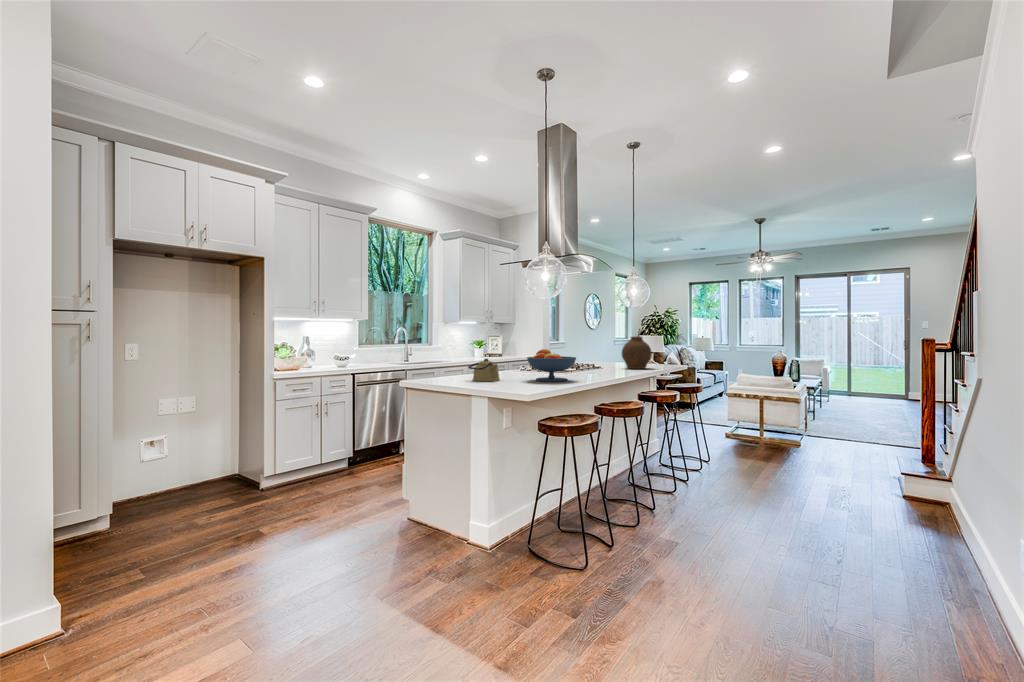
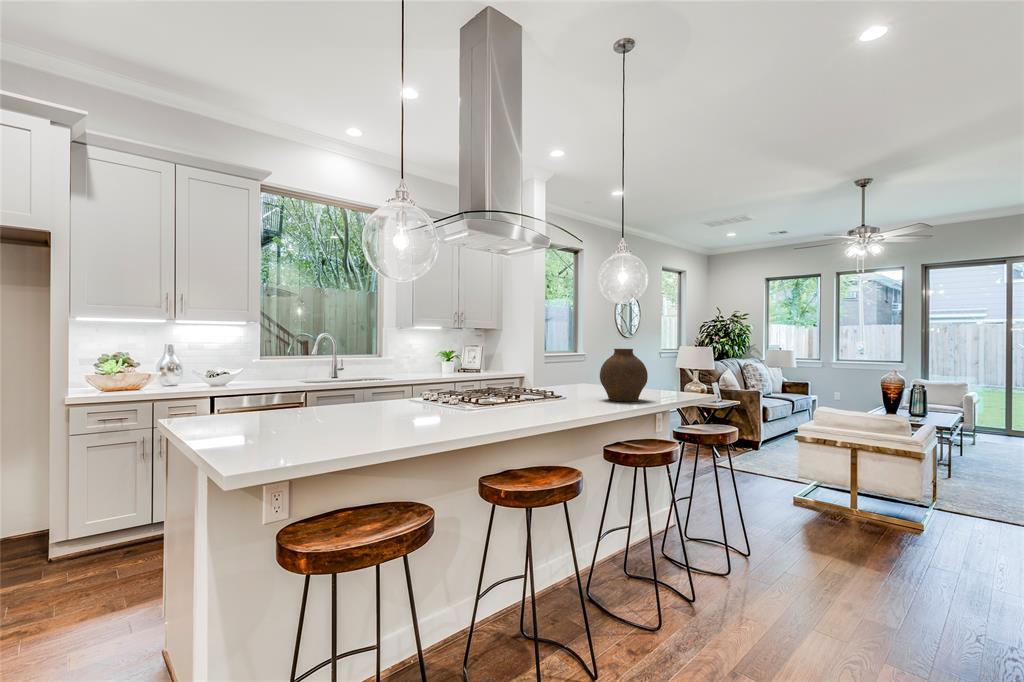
fruit bowl: present [527,349,576,382] -> none [352,370,445,433]
kettle: present [468,359,500,381] -> none [268,385,322,427]

